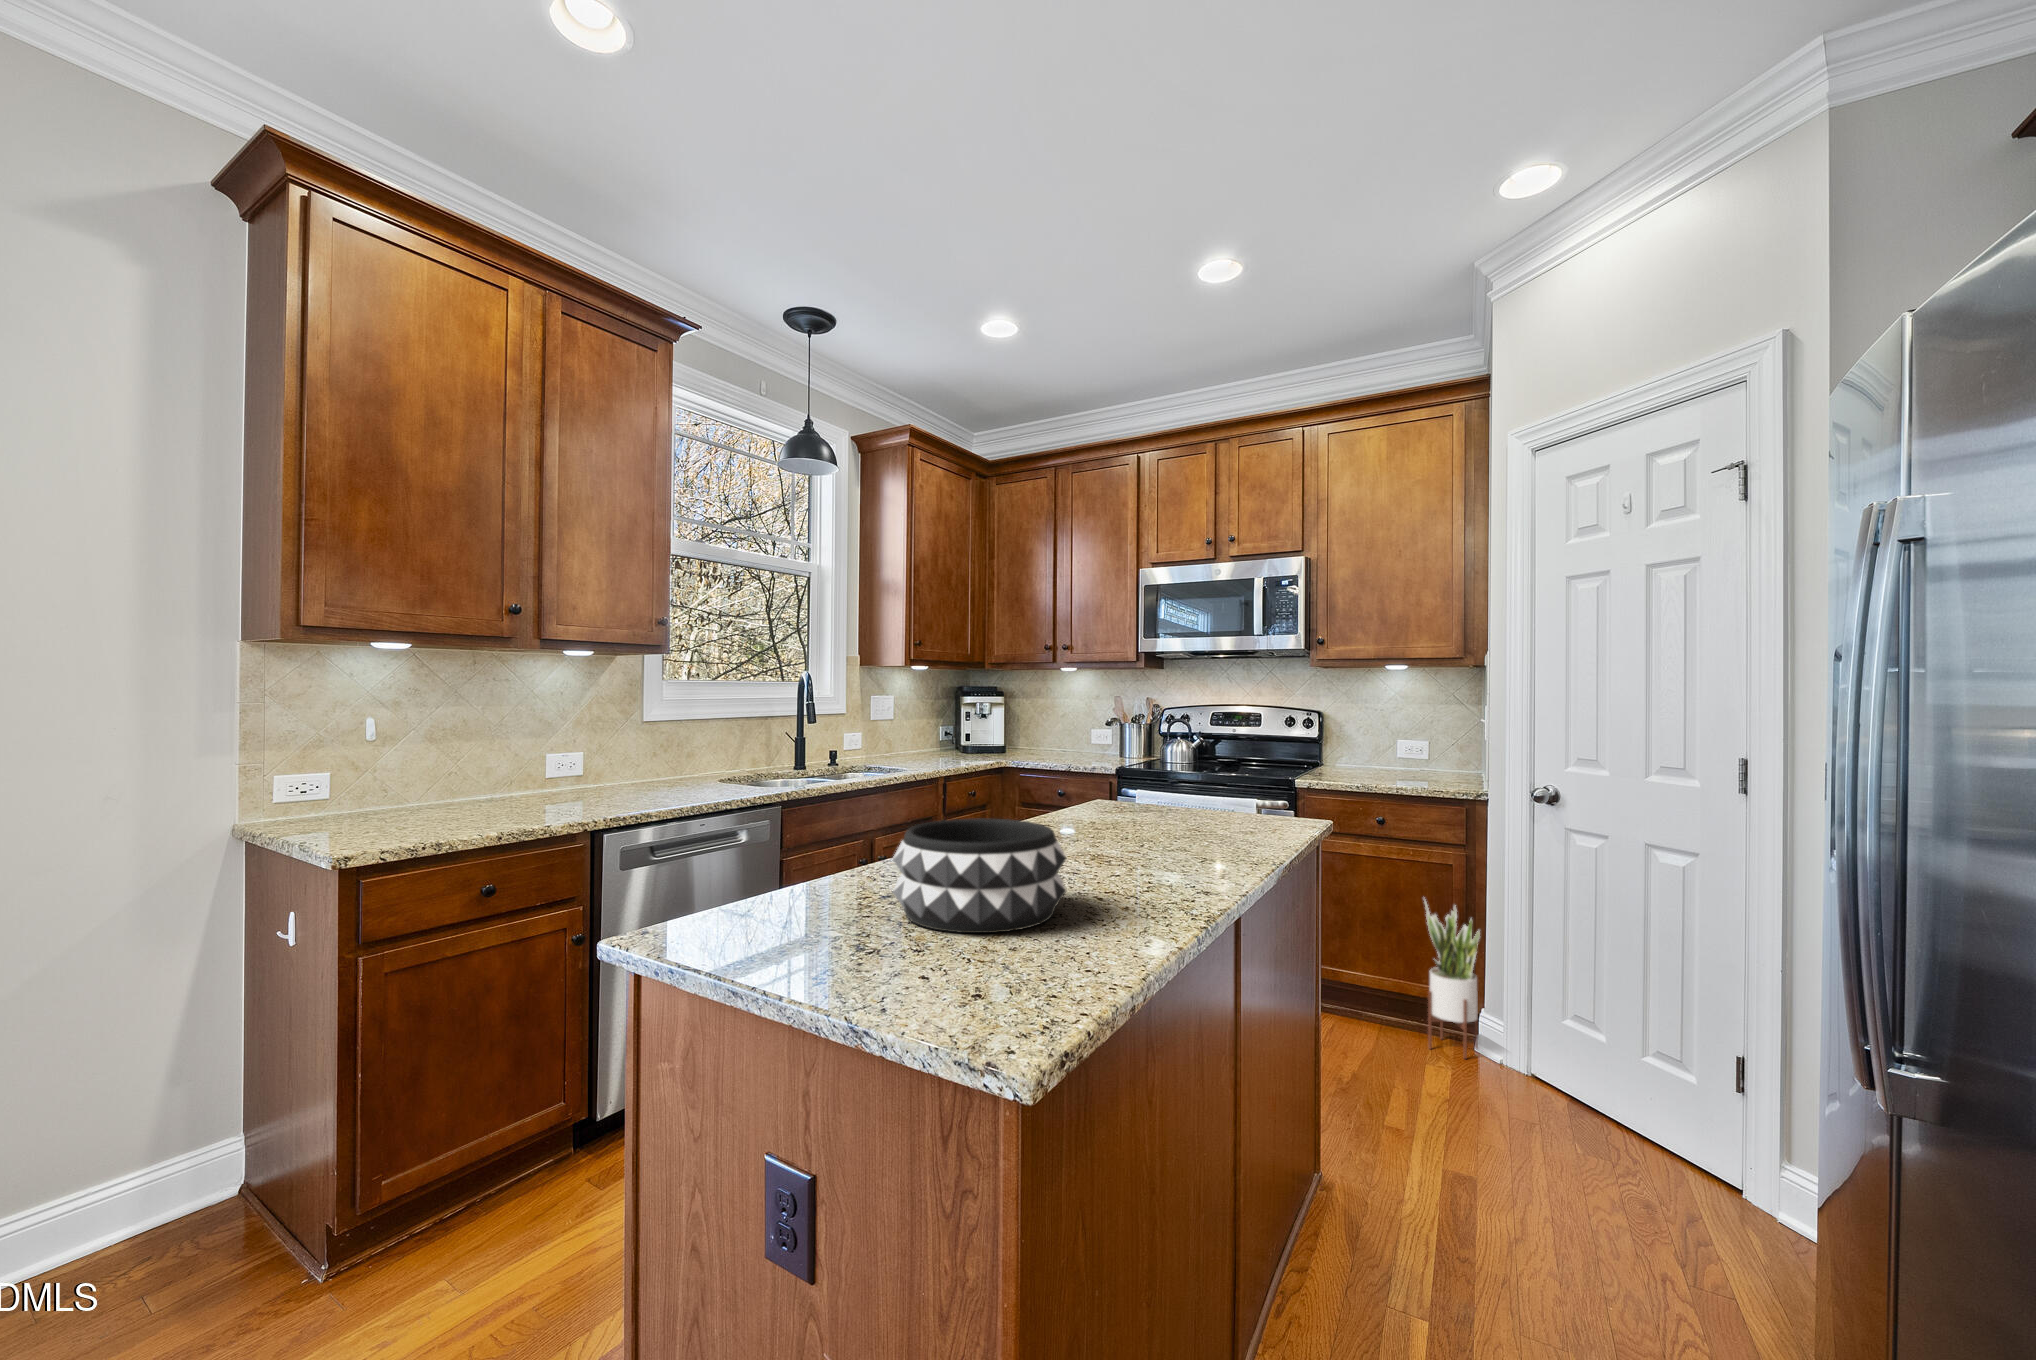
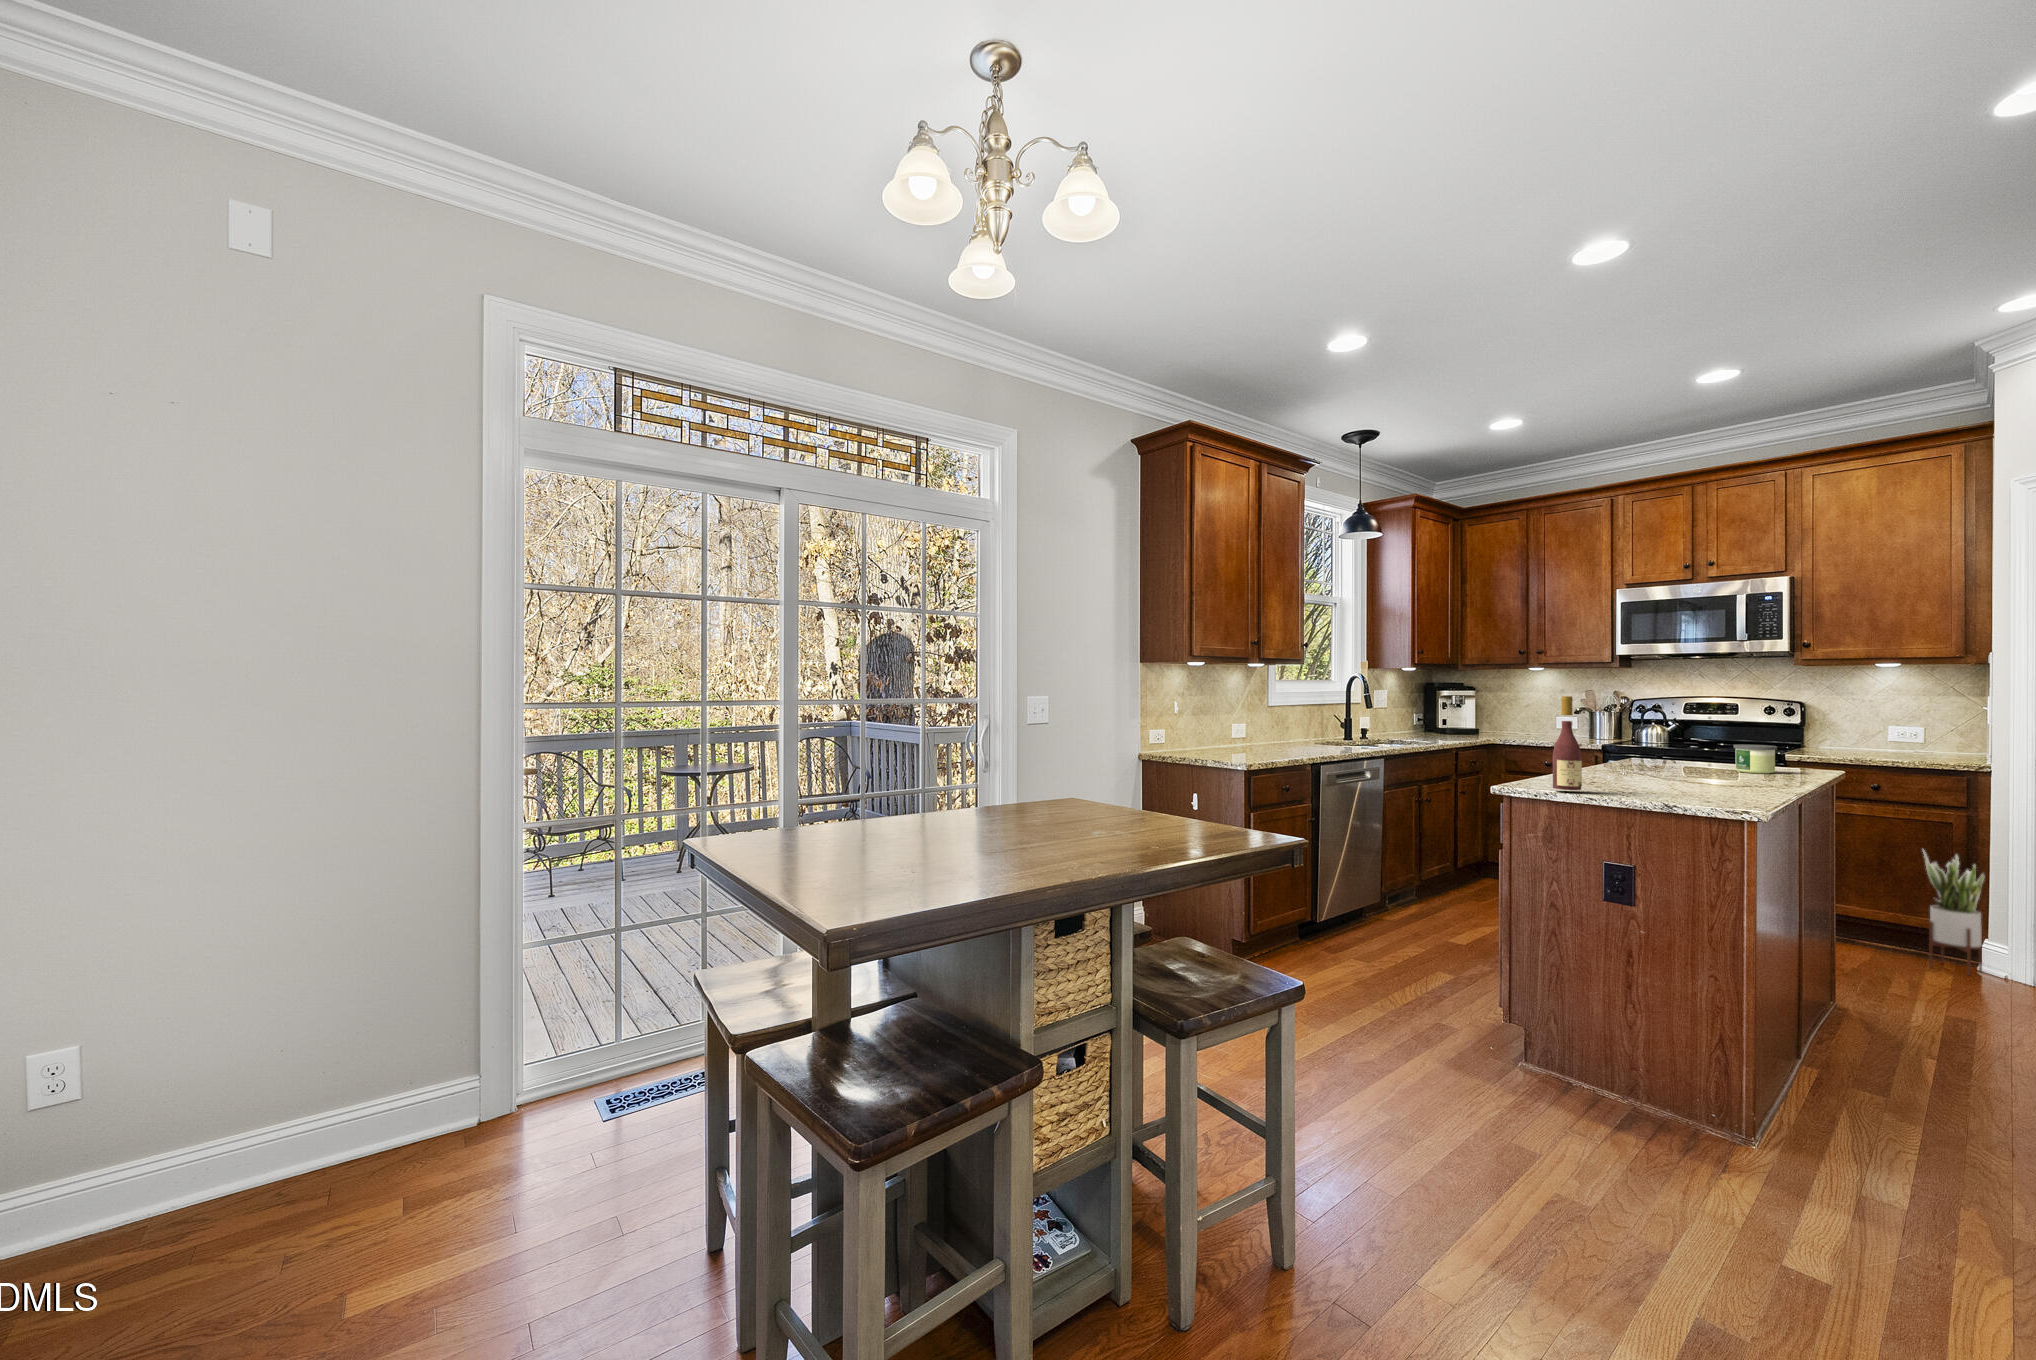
wine bottle: none [769,733,826,944] -> present [1553,696,1582,790]
candle: none [1201,783,1250,827] -> present [1734,744,1777,774]
decorative bowl: present [892,818,1066,933] -> none [1599,745,1710,795]

